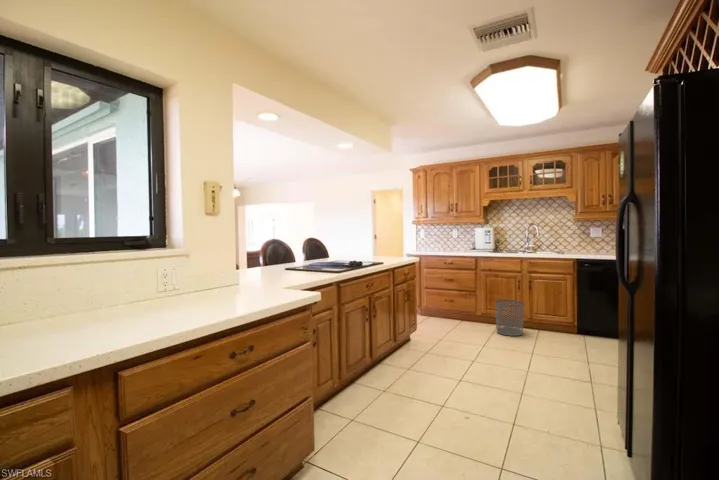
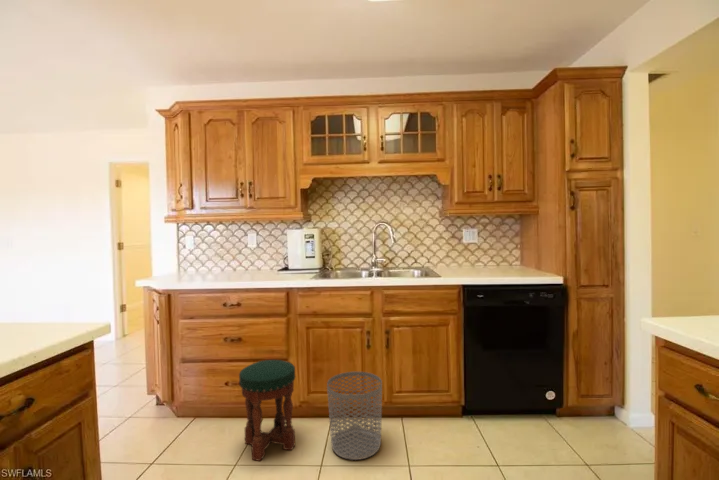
stool: none [453,289,479,330] -> present [239,360,295,461]

